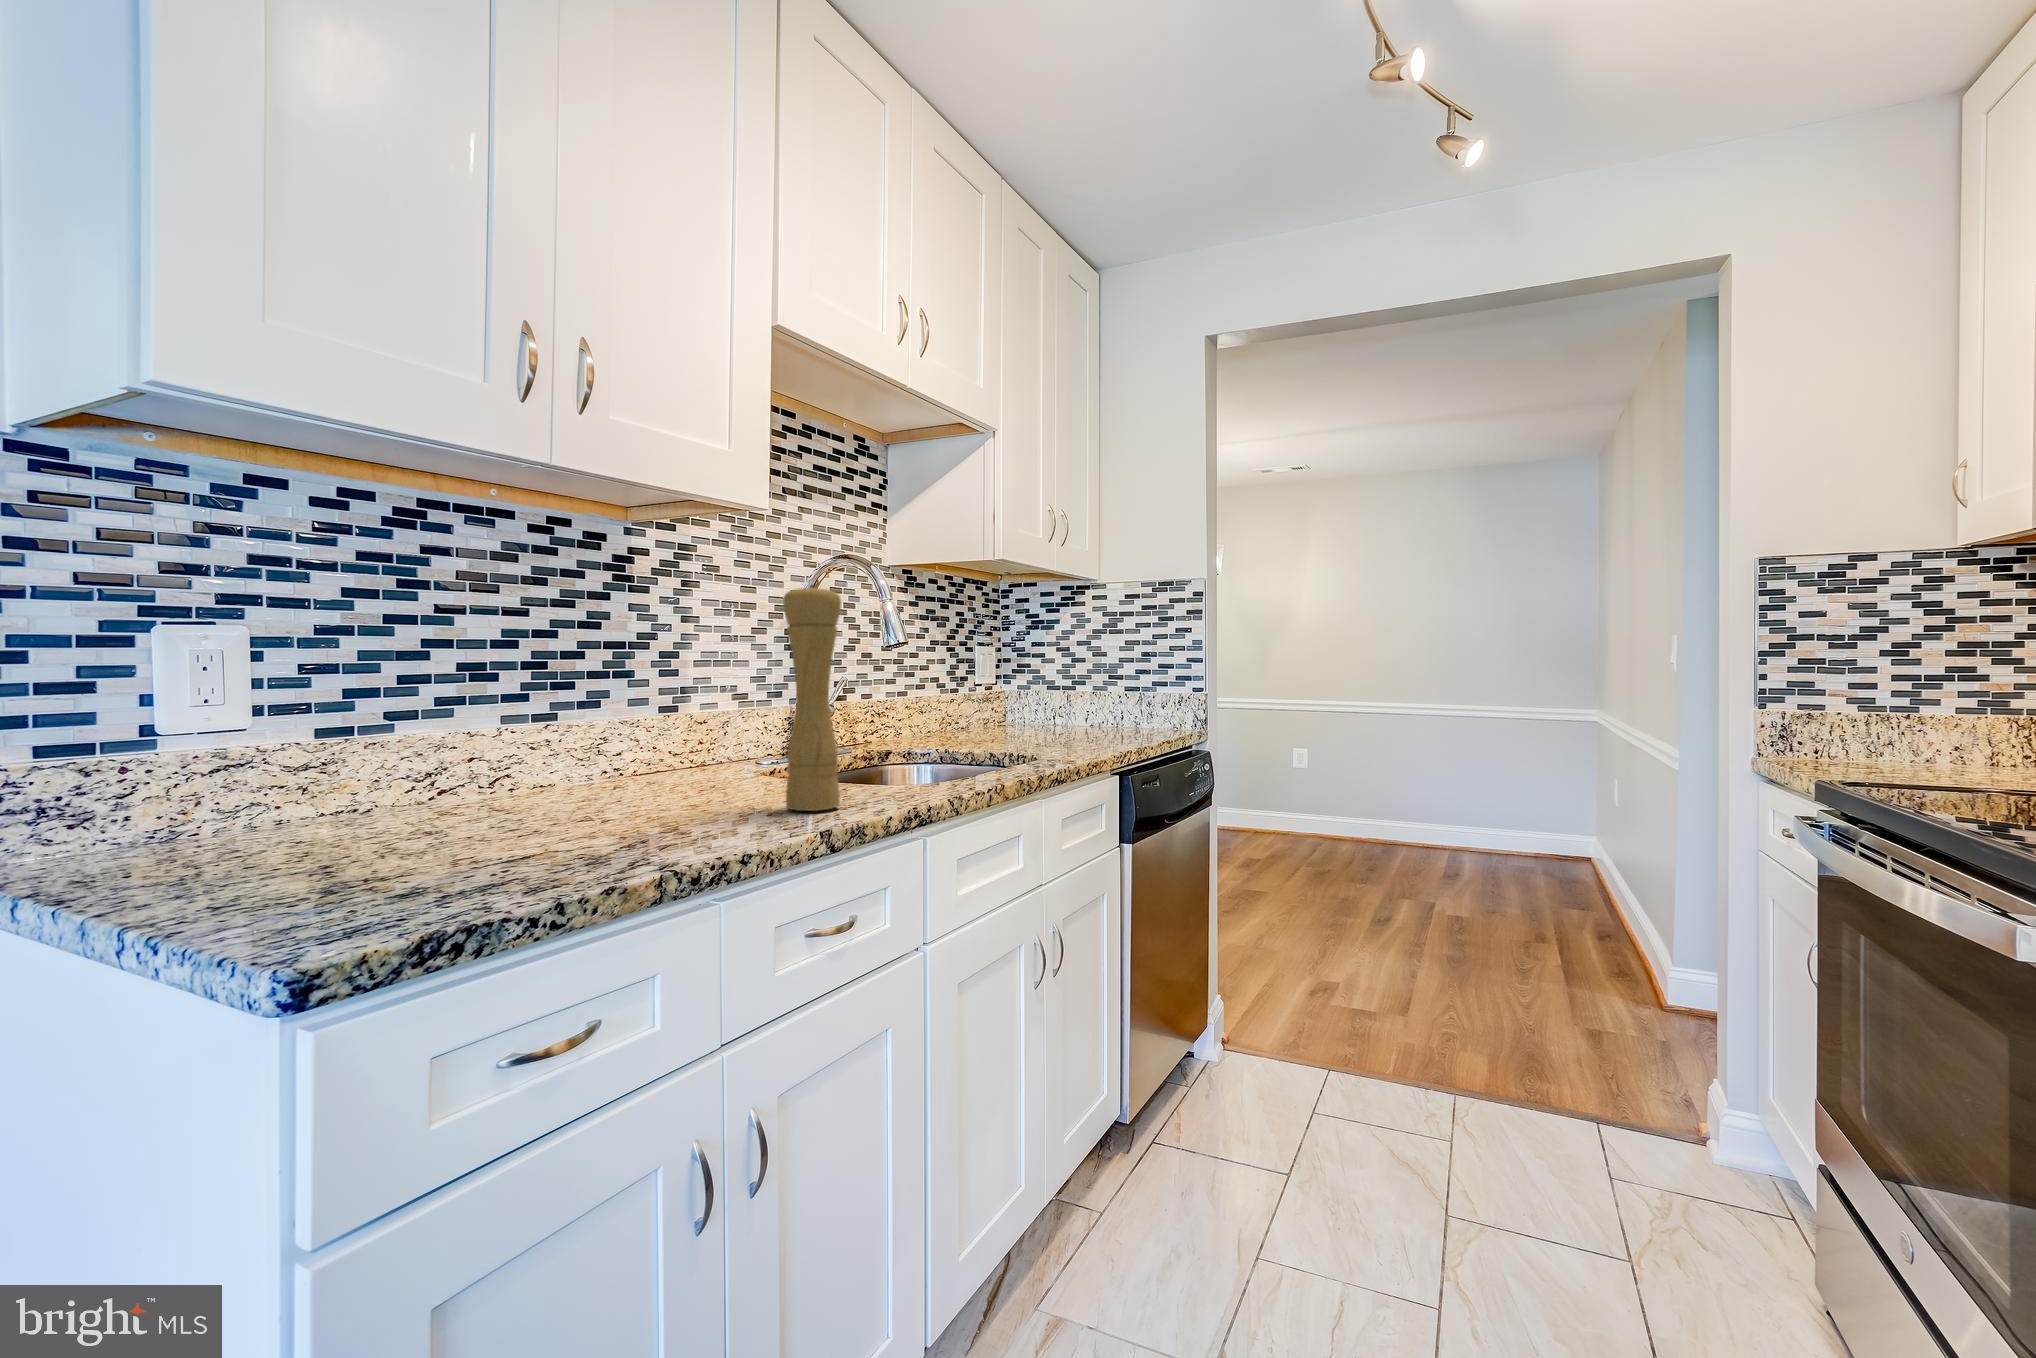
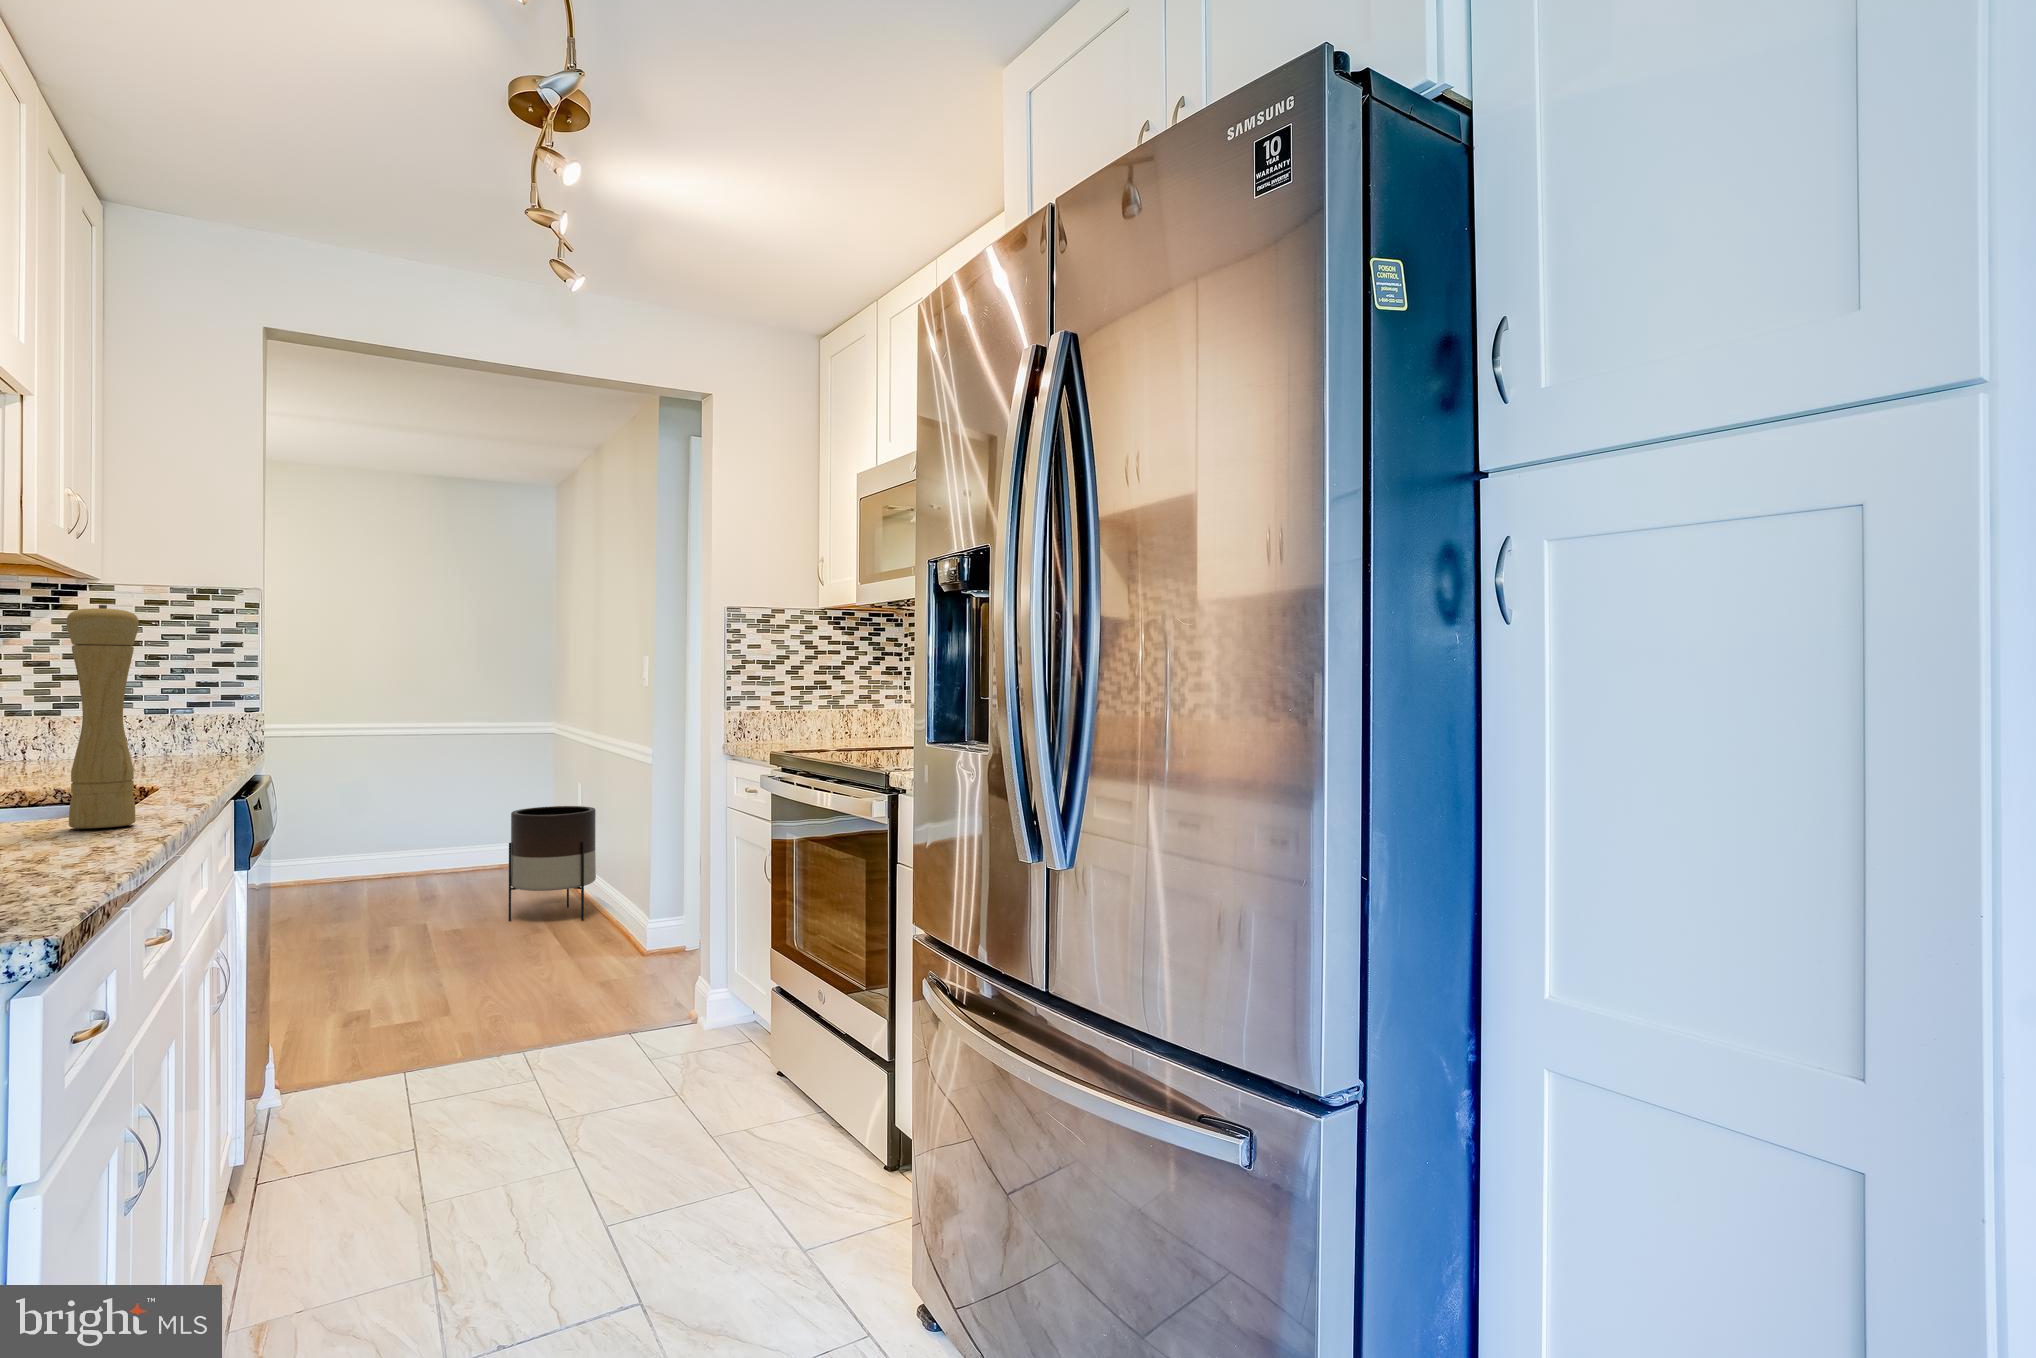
planter: none [1518,803,1622,940] -> present [509,806,596,921]

